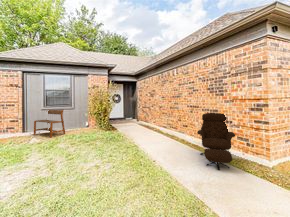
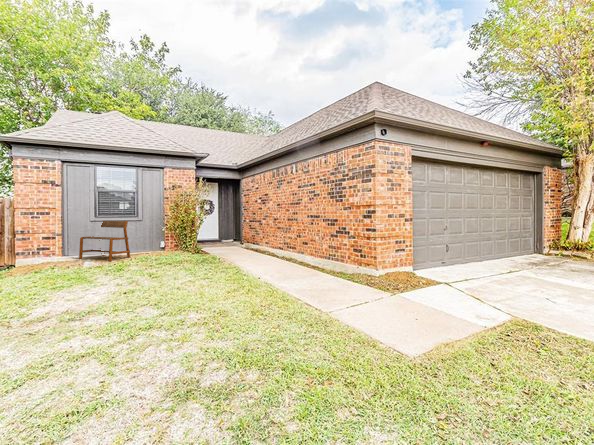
lounge chair: present [197,113,235,170] -> none [312,222,352,282]

